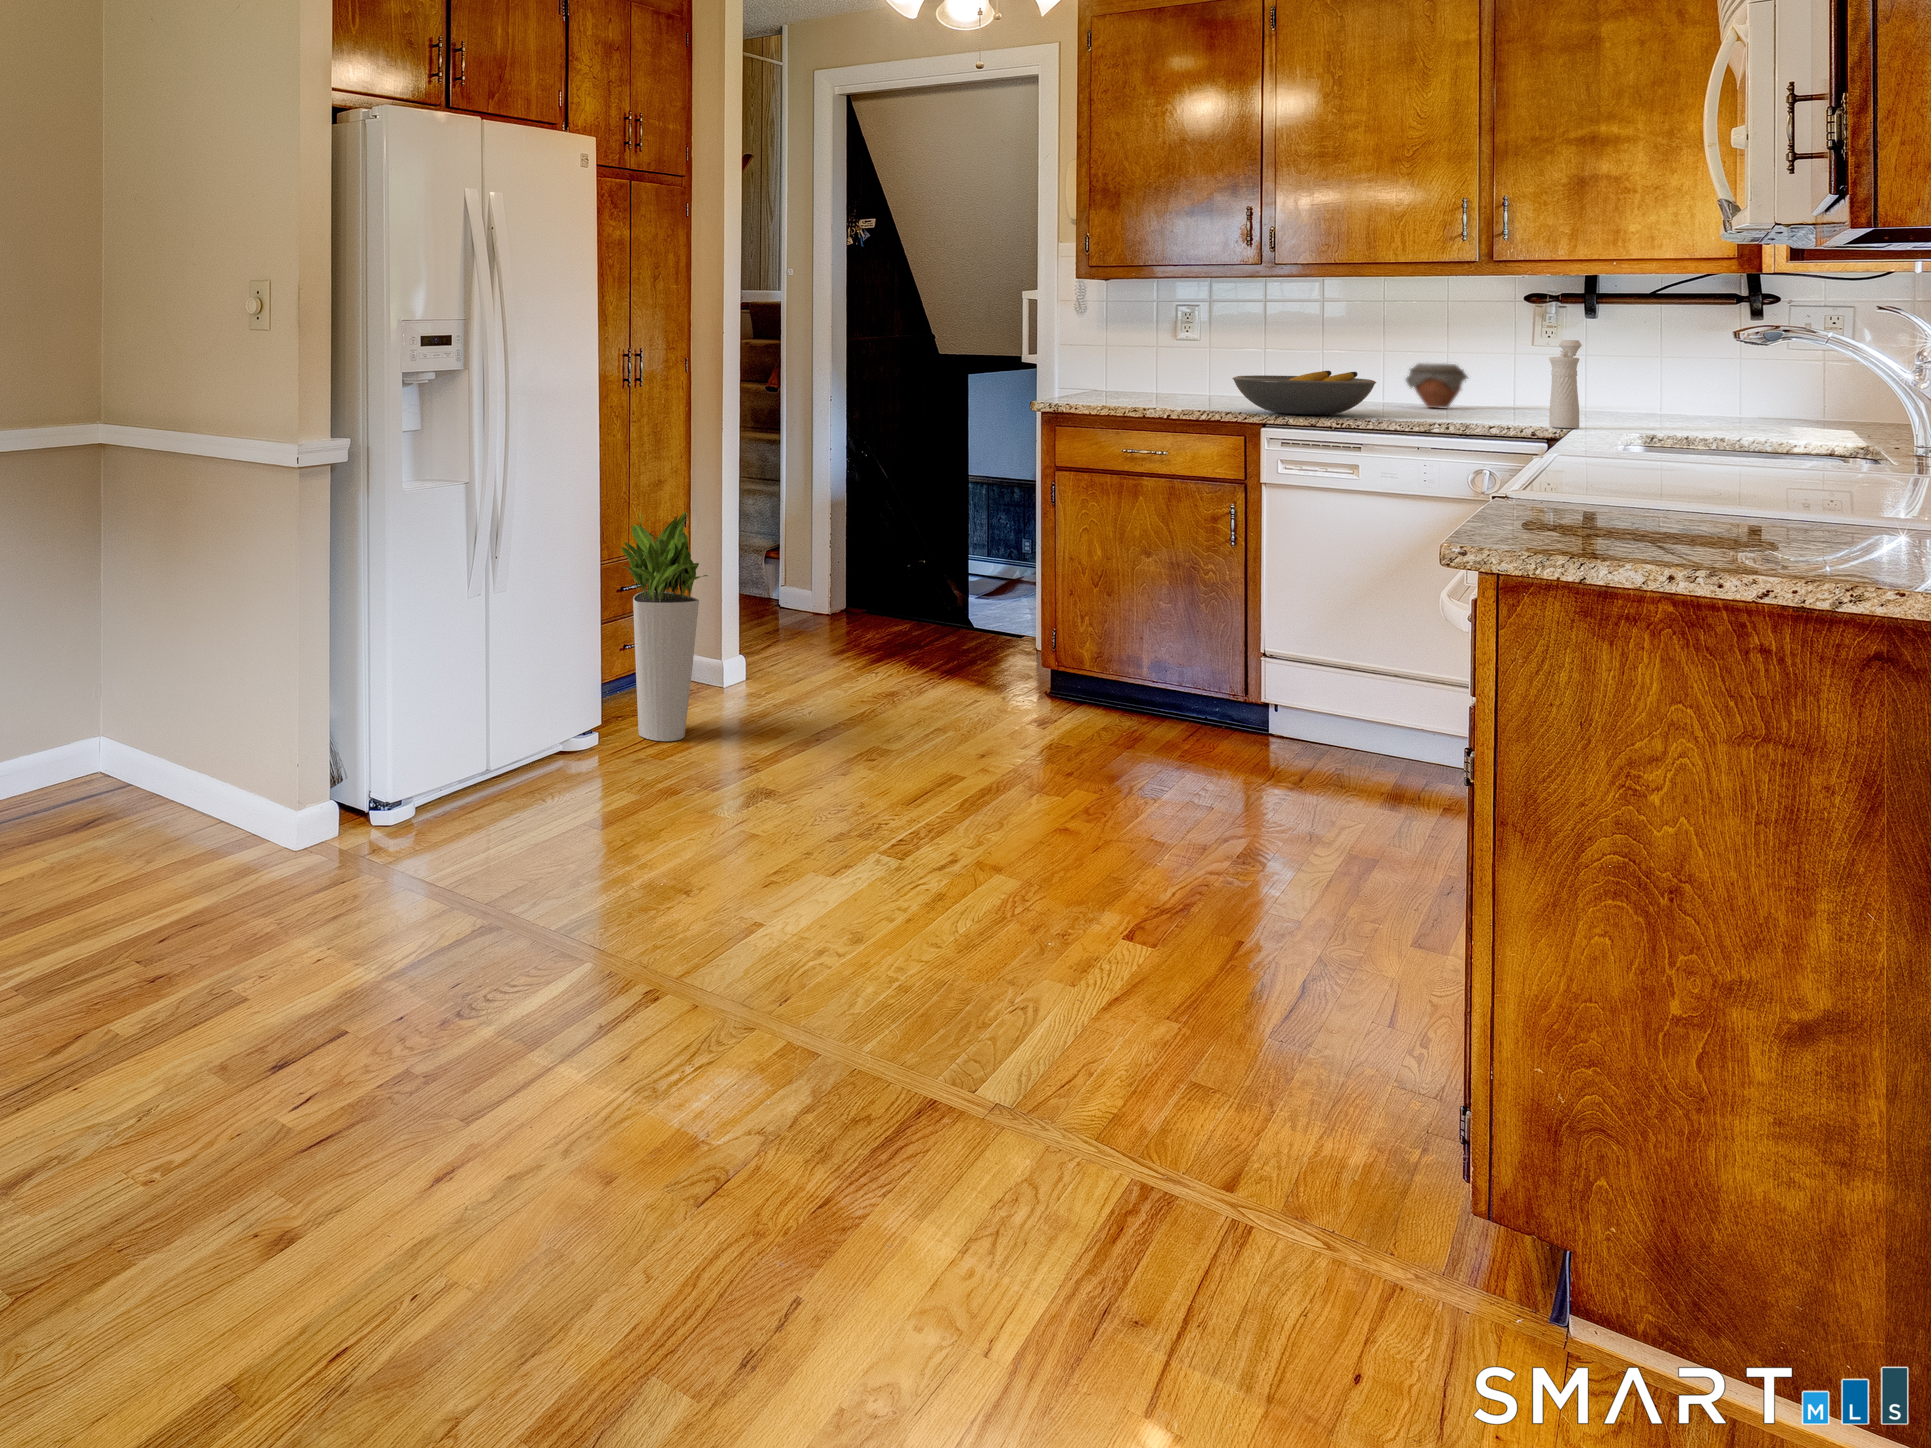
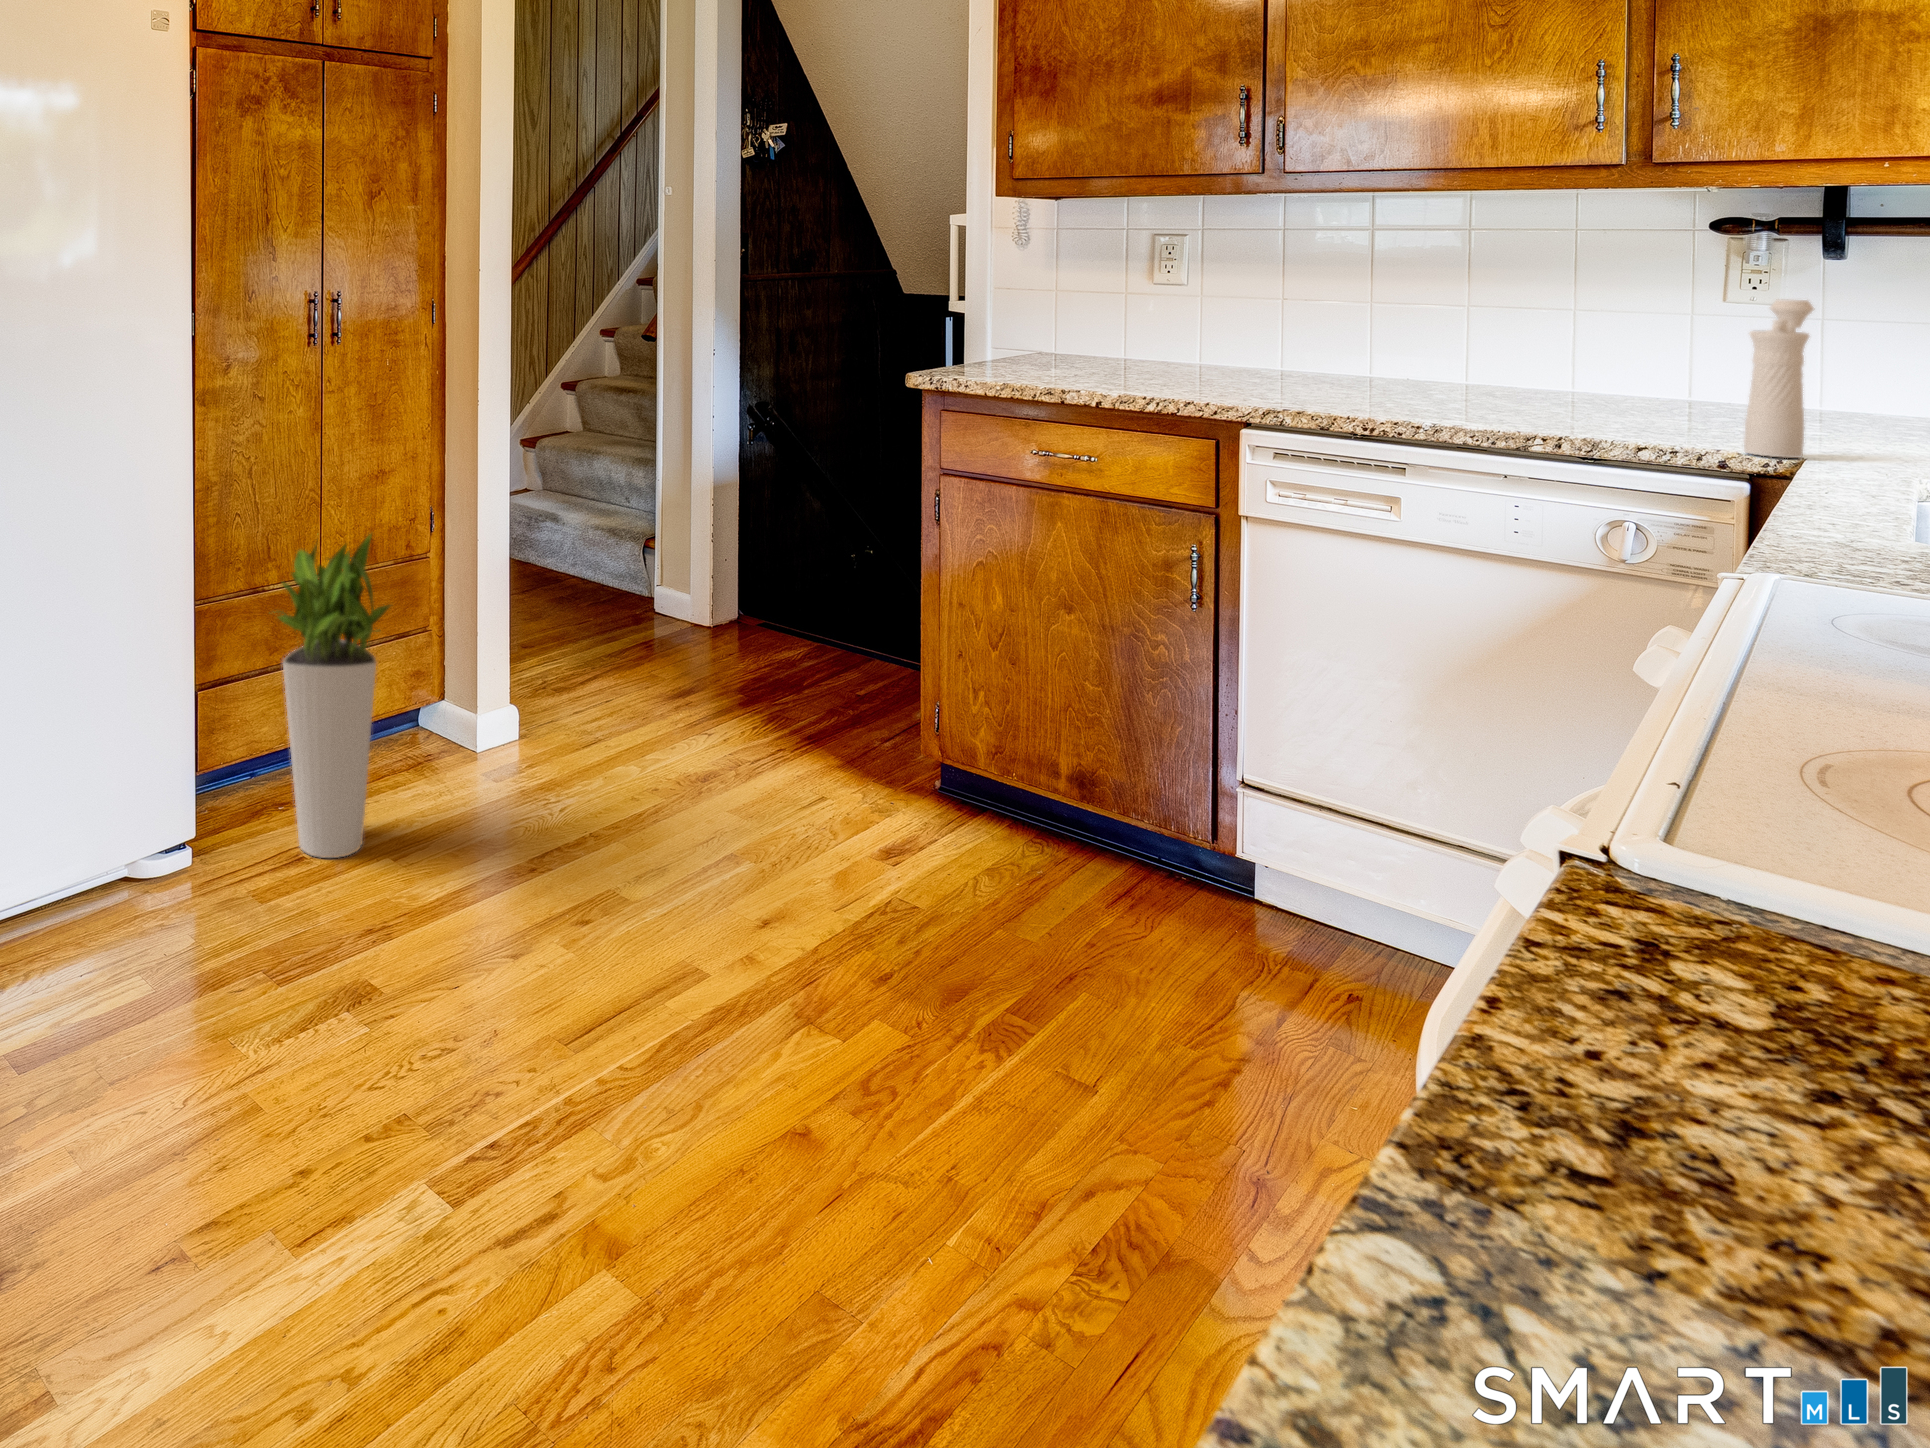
jar: present [1406,363,1467,408] -> none [1496,326,1604,398]
fruit bowl: present [1233,371,1376,415] -> none [1201,344,1434,413]

